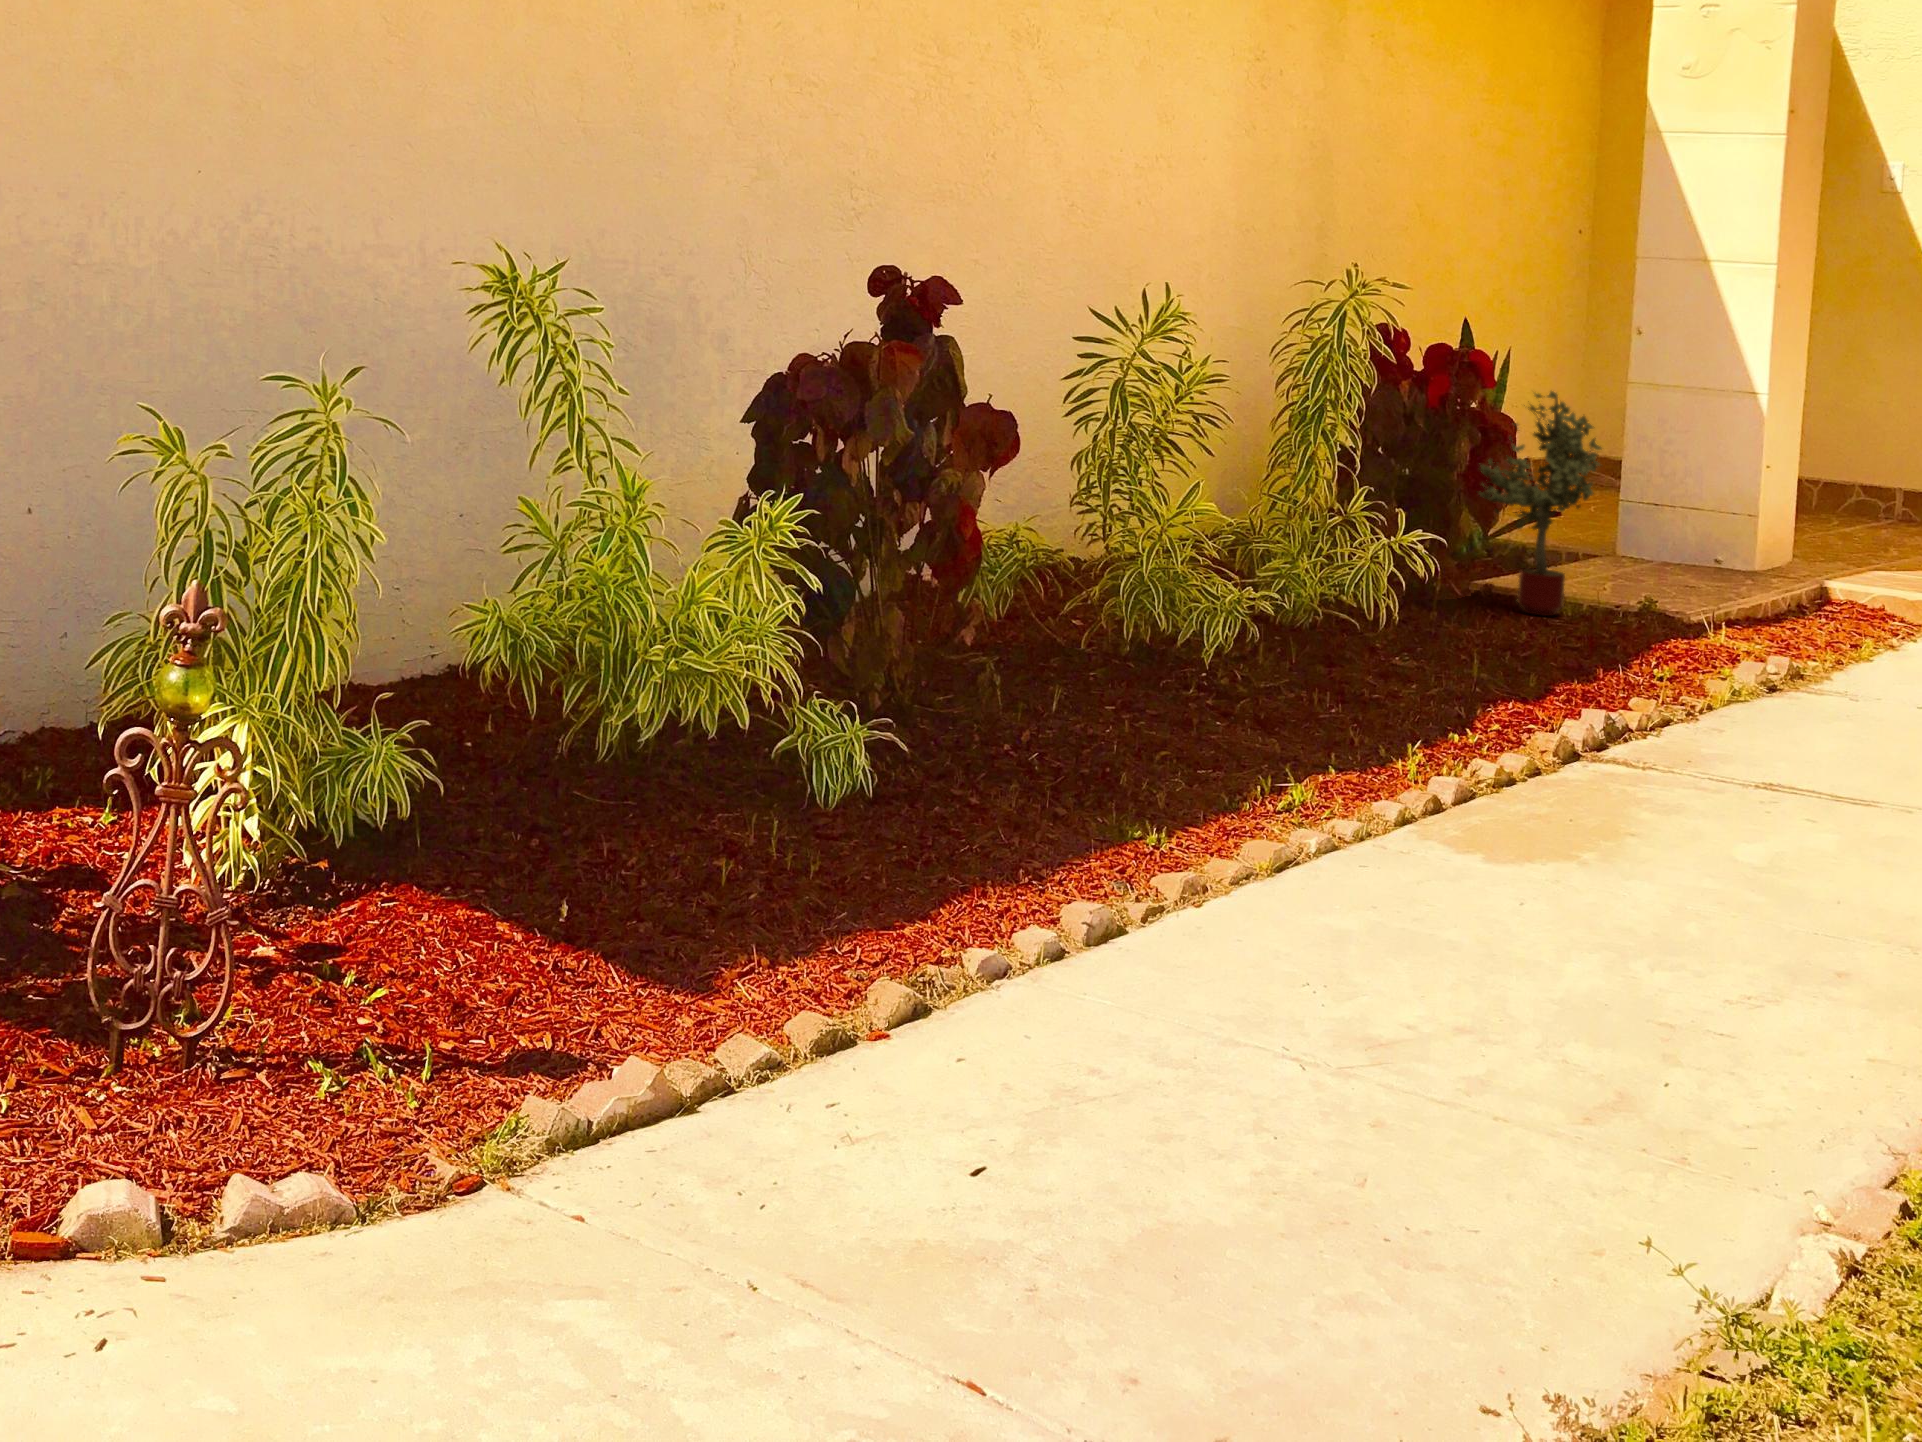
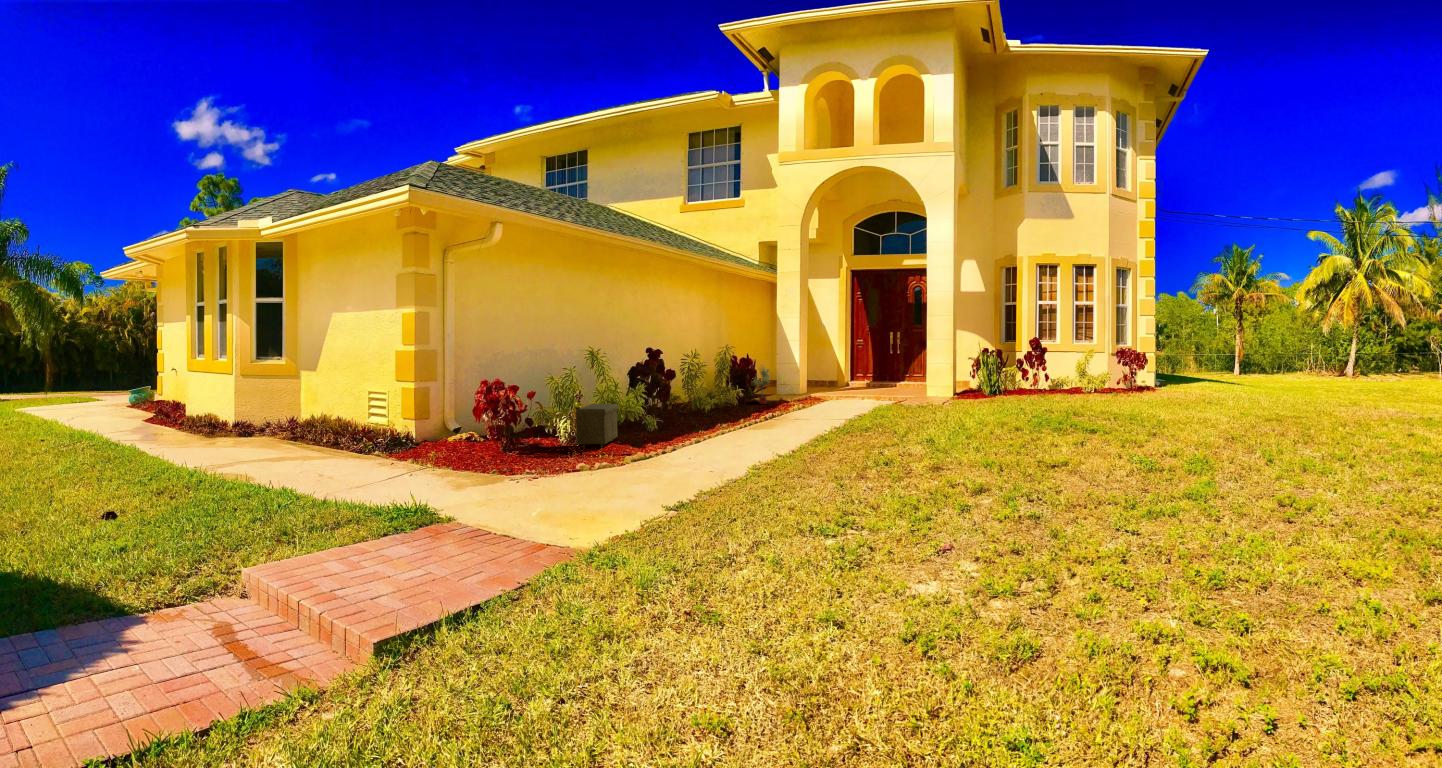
storage bench: none [269,606,591,933] -> present [576,404,618,448]

